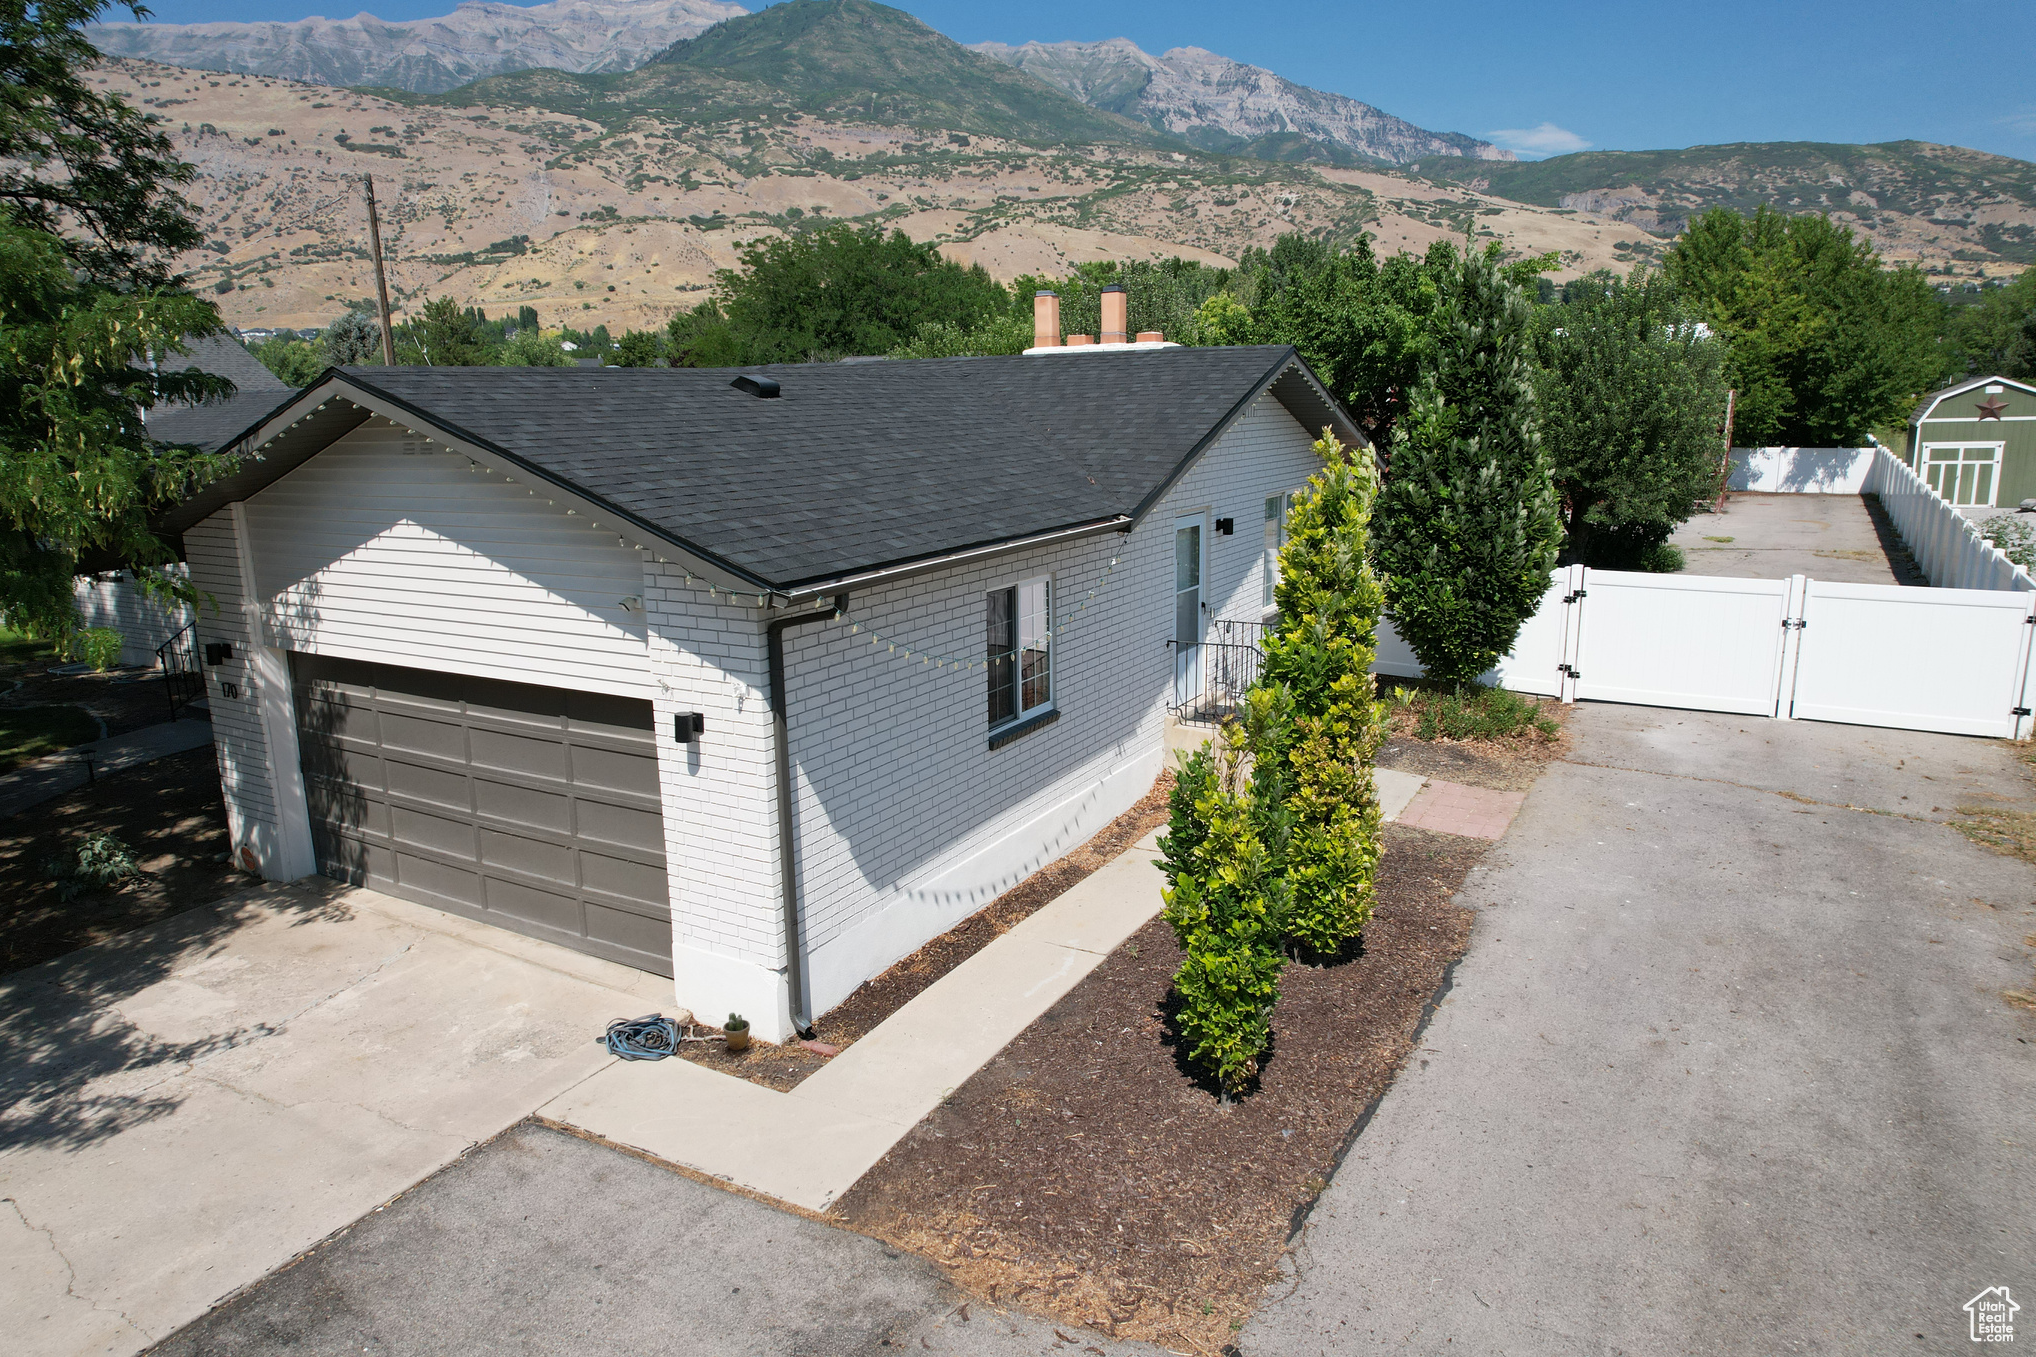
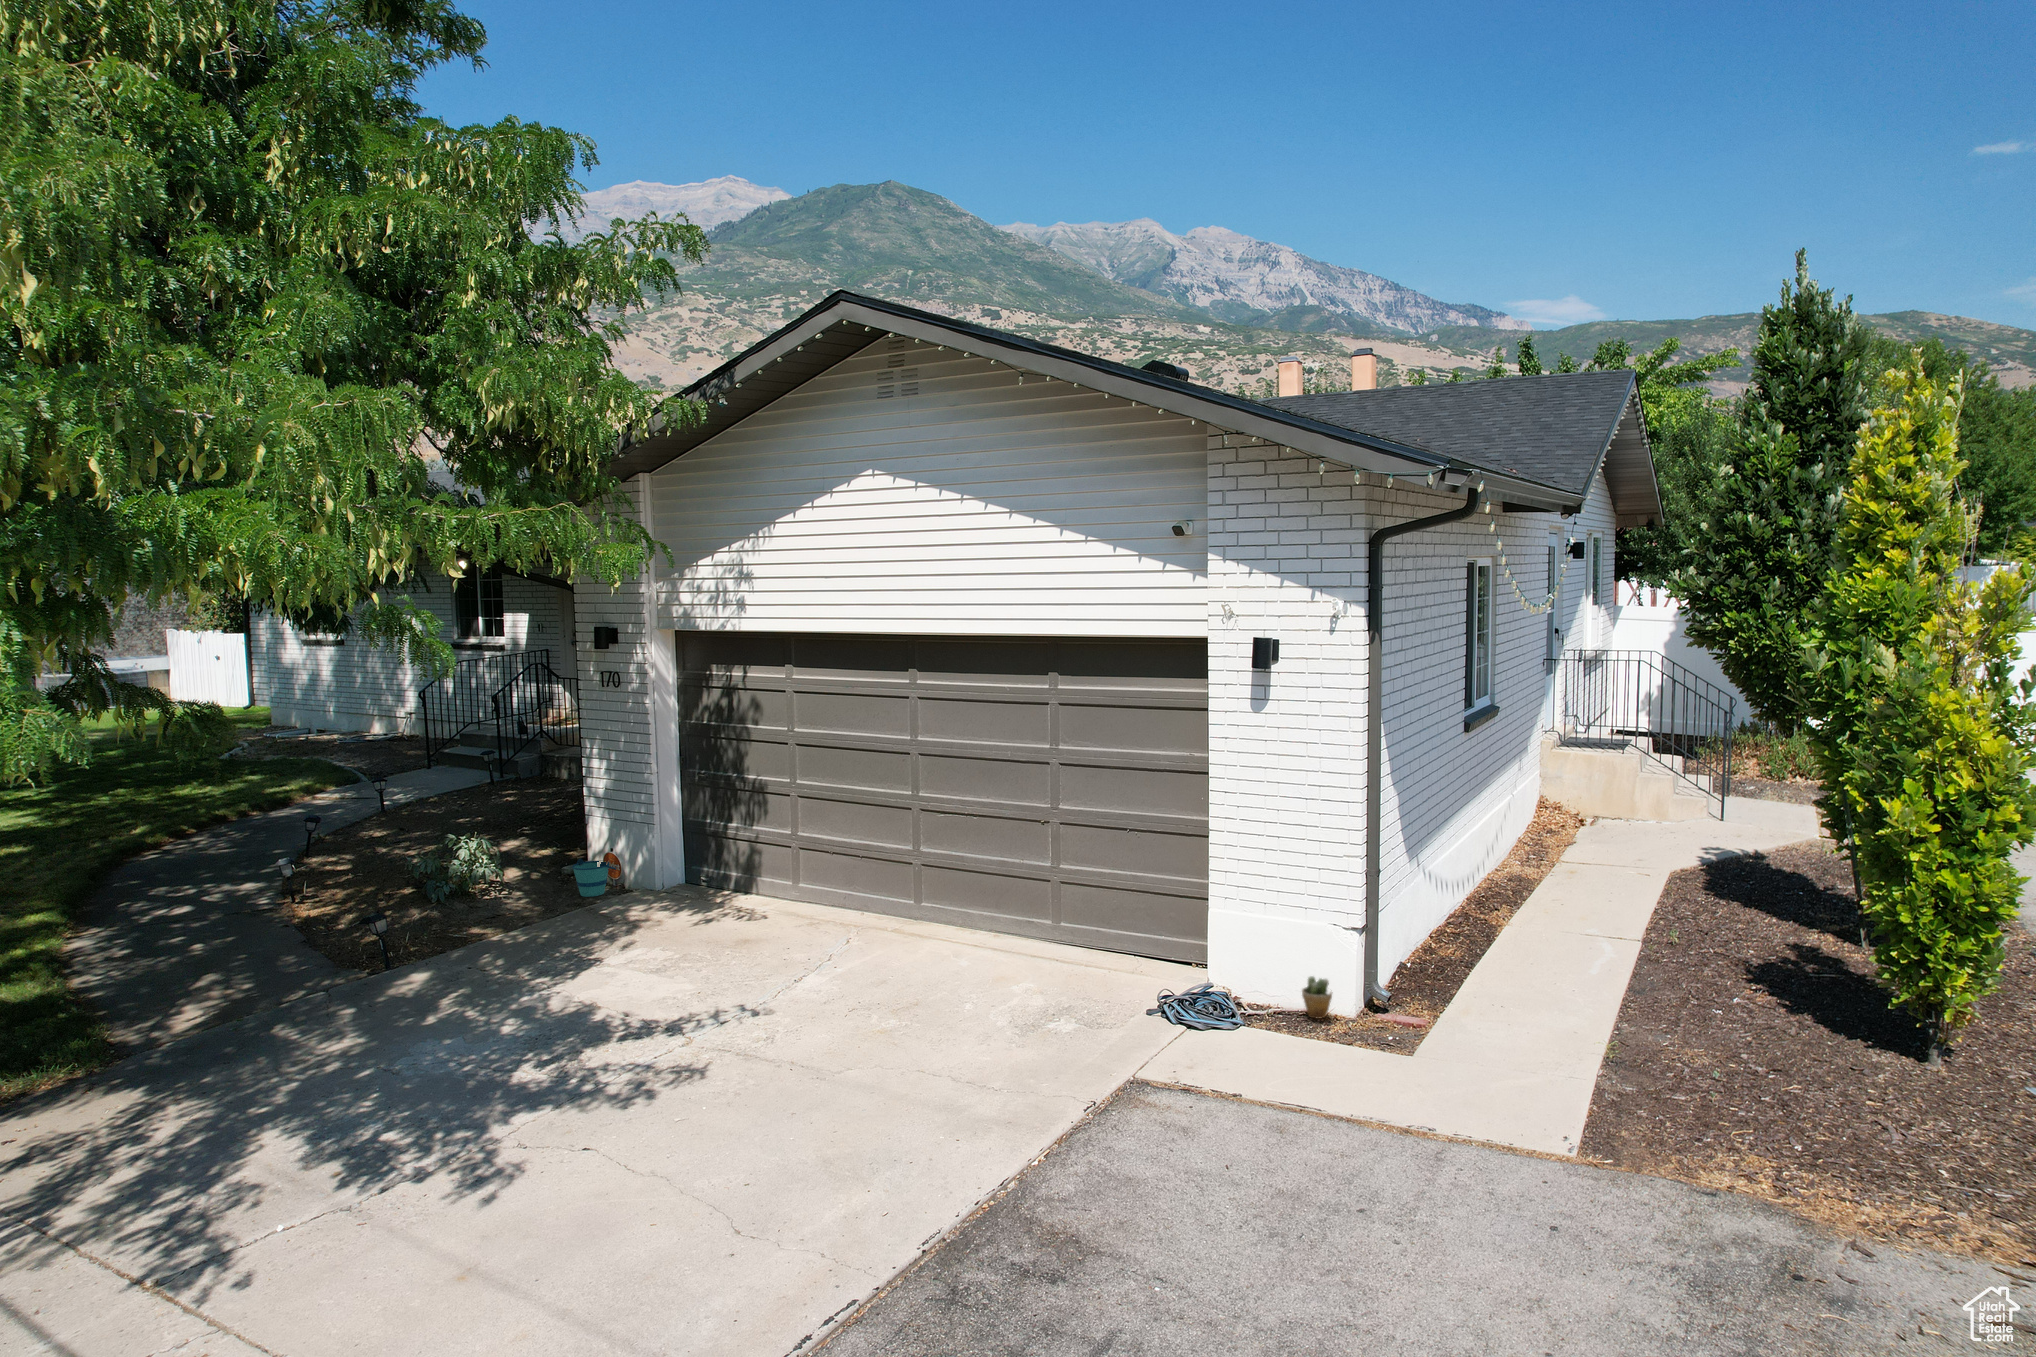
bucket: none [203,853,253,889] -> present [572,859,616,897]

